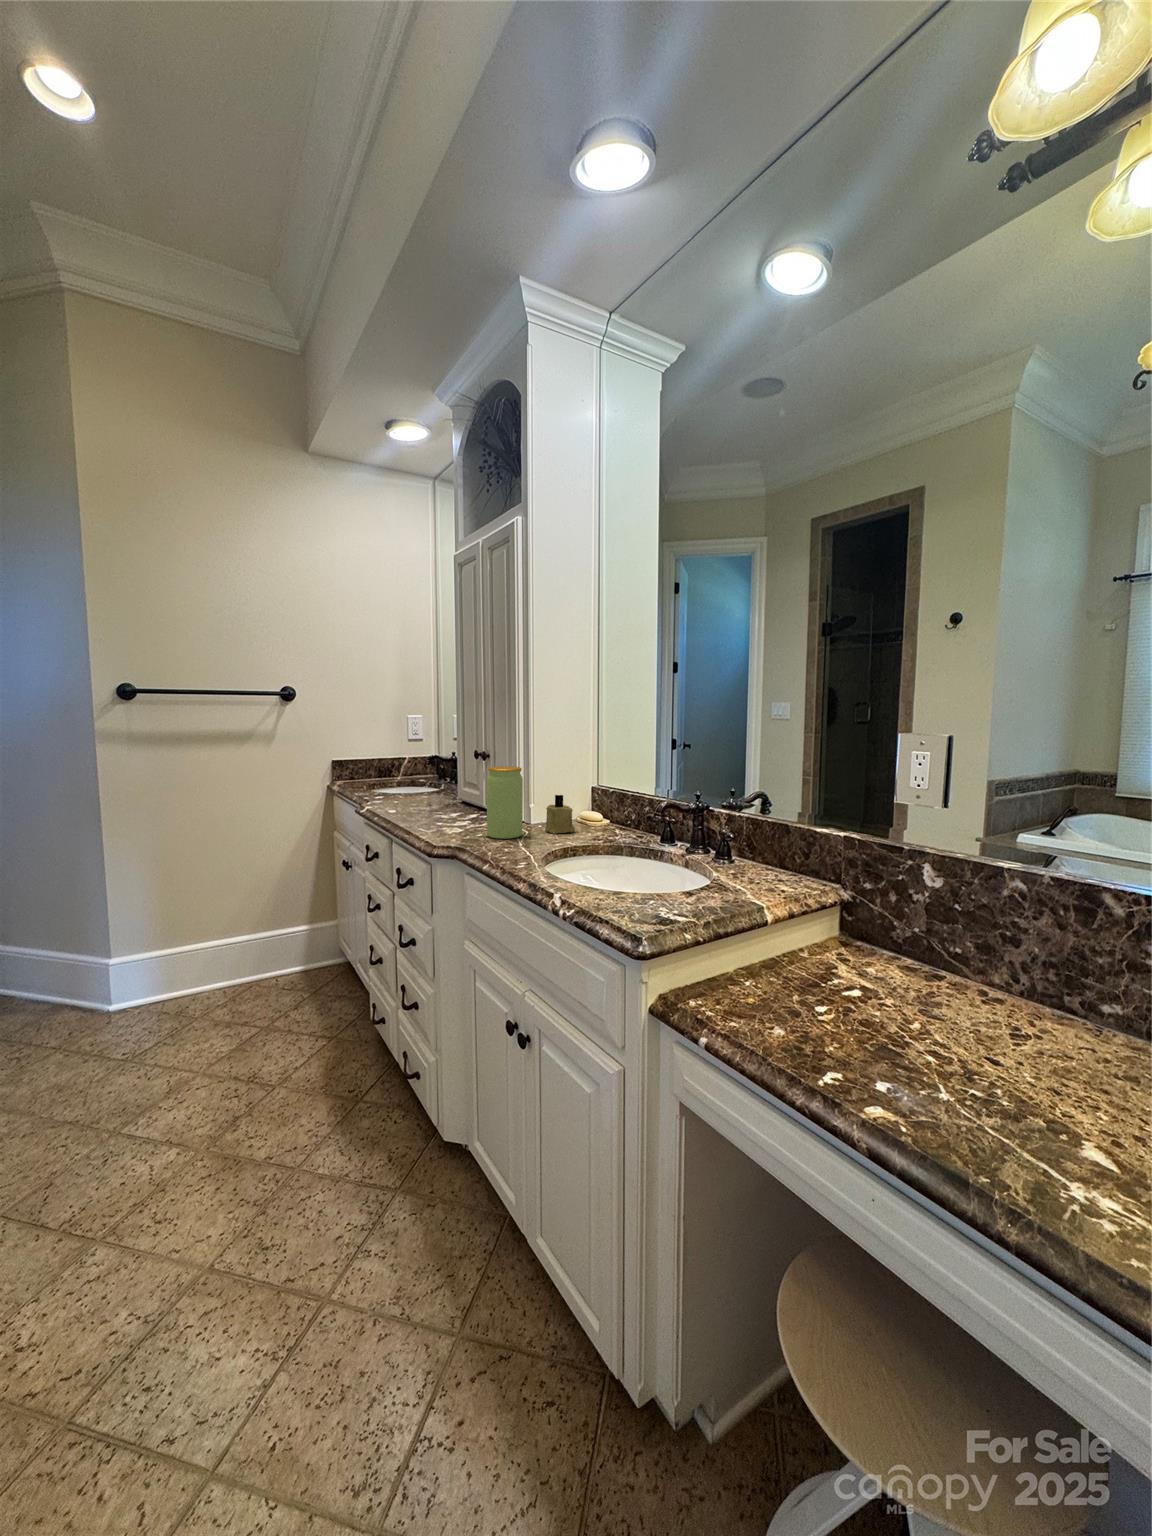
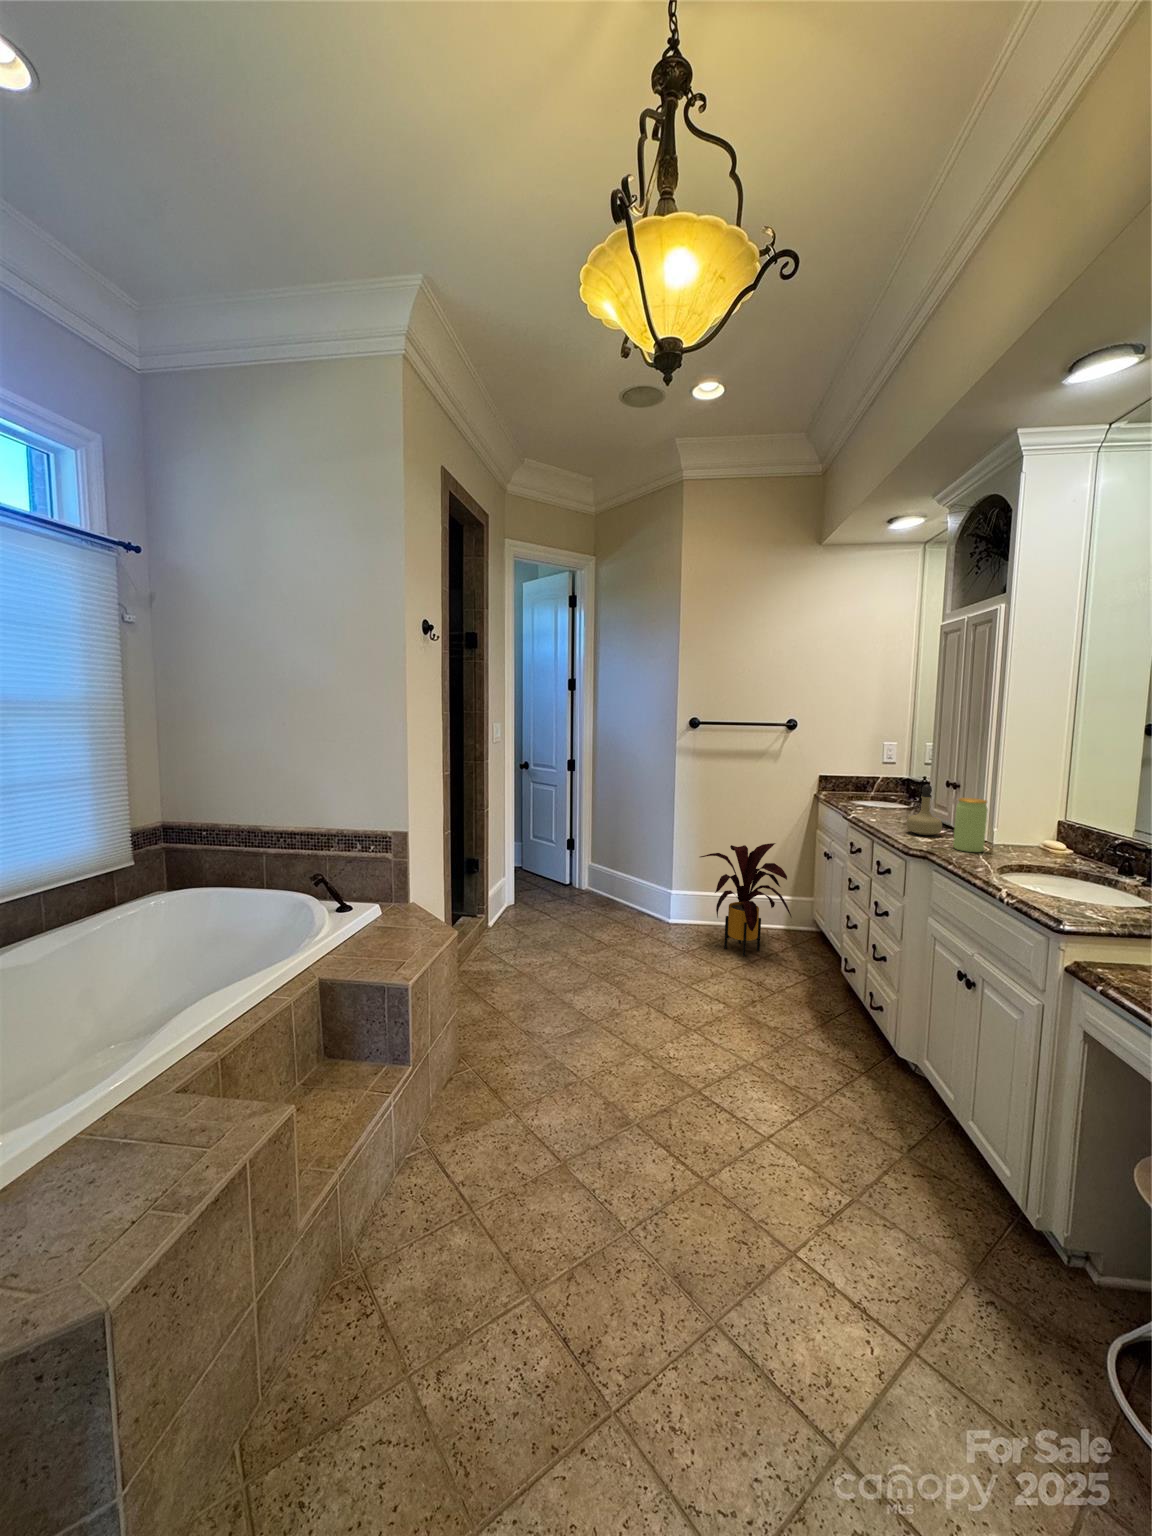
perfume bottle: none [431,755,473,823] -> present [906,784,942,835]
candle: present [545,795,575,834] -> none [1006,824,1035,856]
house plant: none [142,859,300,1038] -> present [700,843,791,956]

